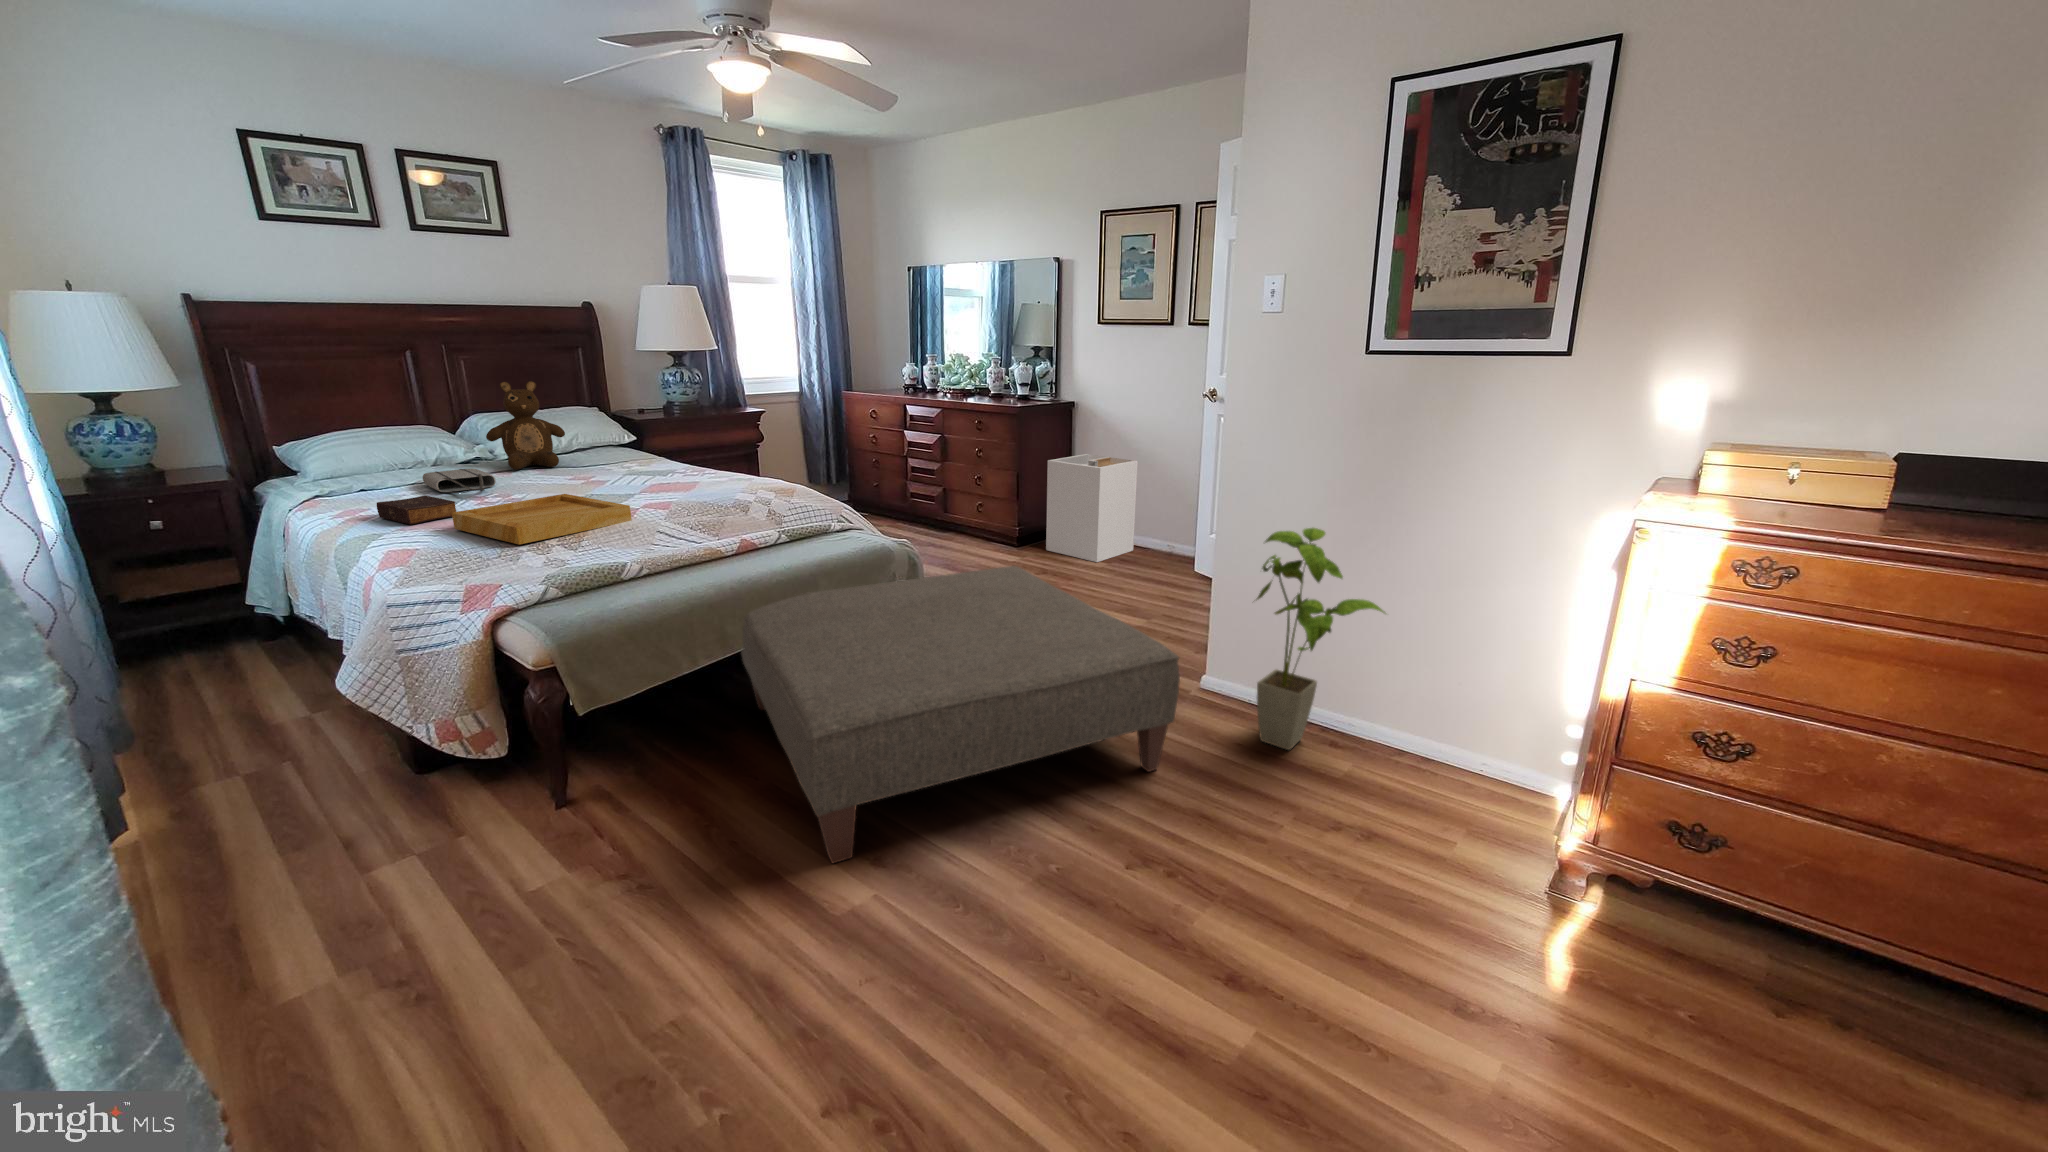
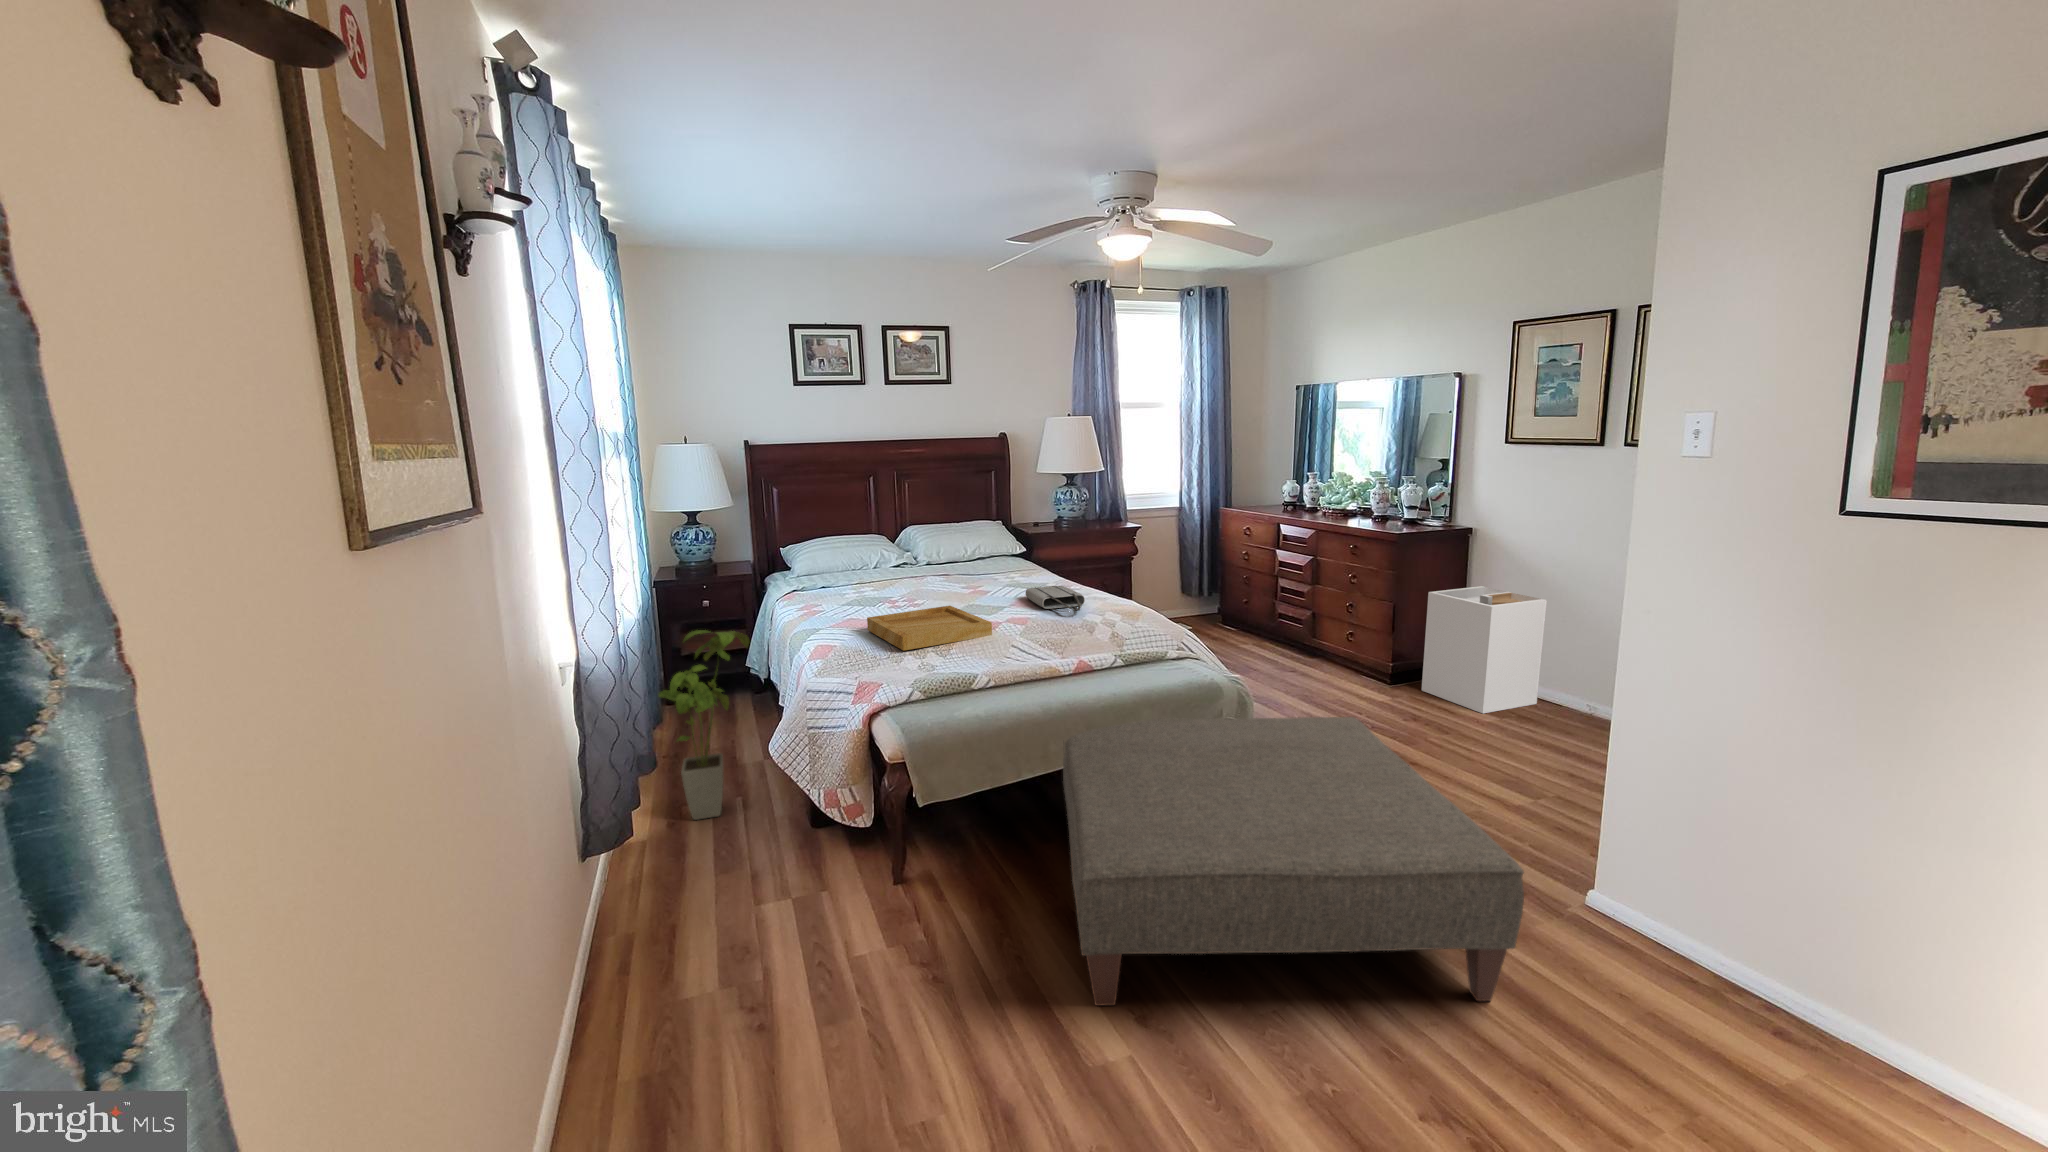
teddy bear: present [486,381,565,470] -> none [912,505,969,577]
tote bag: present [423,469,496,493] -> present [1026,586,1085,612]
book: present [377,496,456,524] -> none [826,599,875,623]
house plant: present [1257,528,1385,750] -> present [658,630,749,820]

